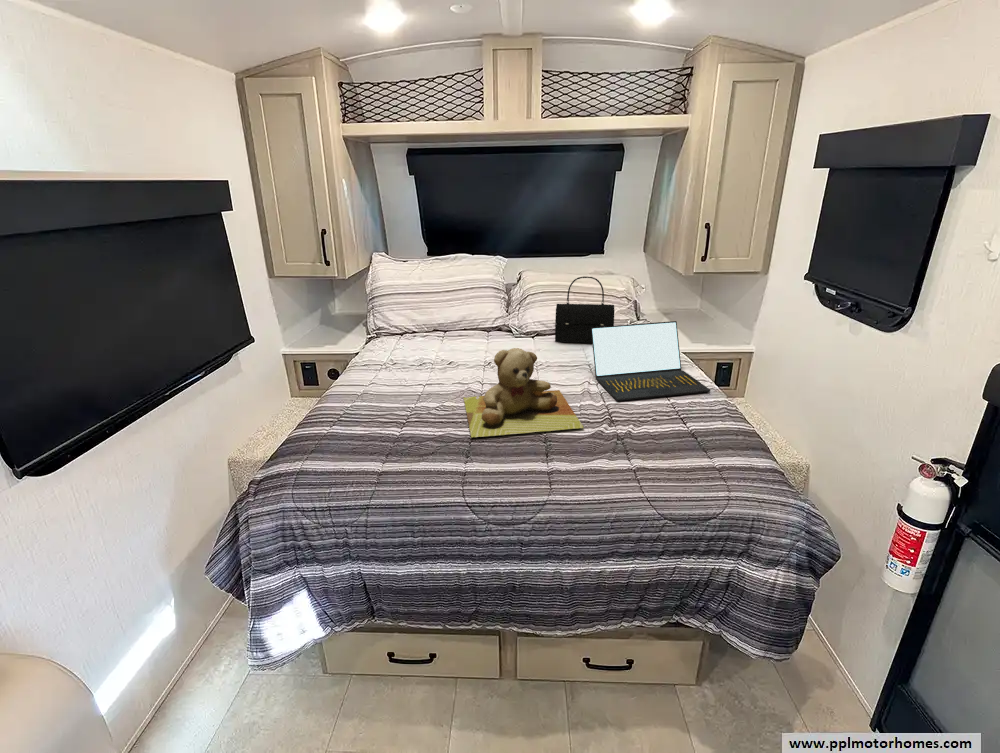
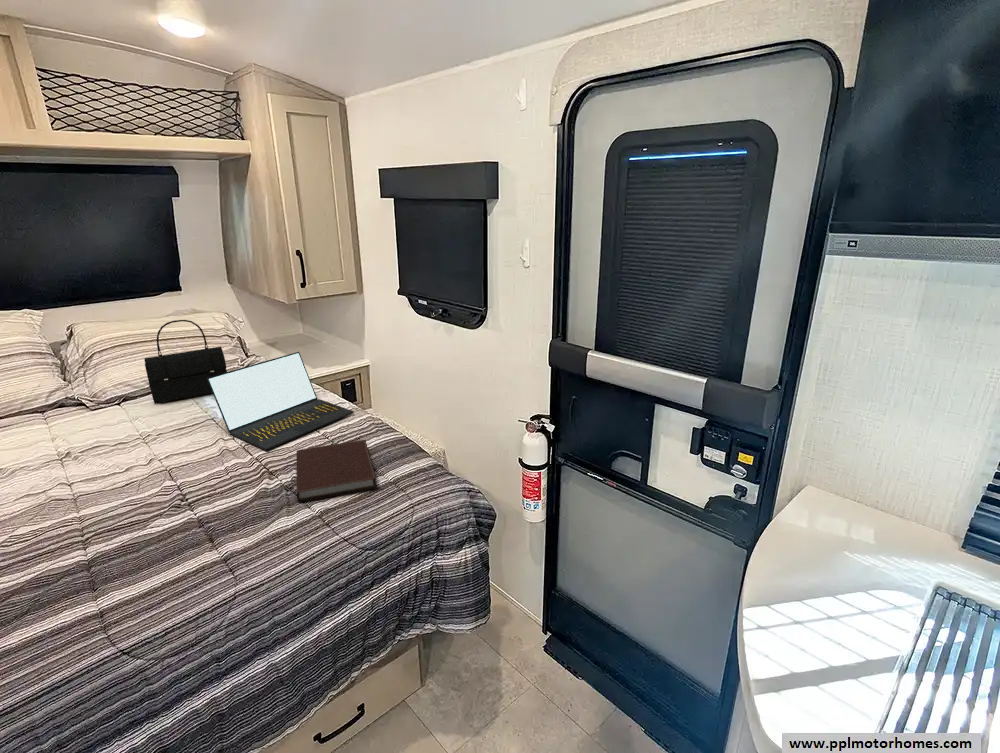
teddy bear: present [464,348,583,437] -> none [44,426,243,562]
notebook: none [623,409,708,467] -> present [297,440,377,502]

